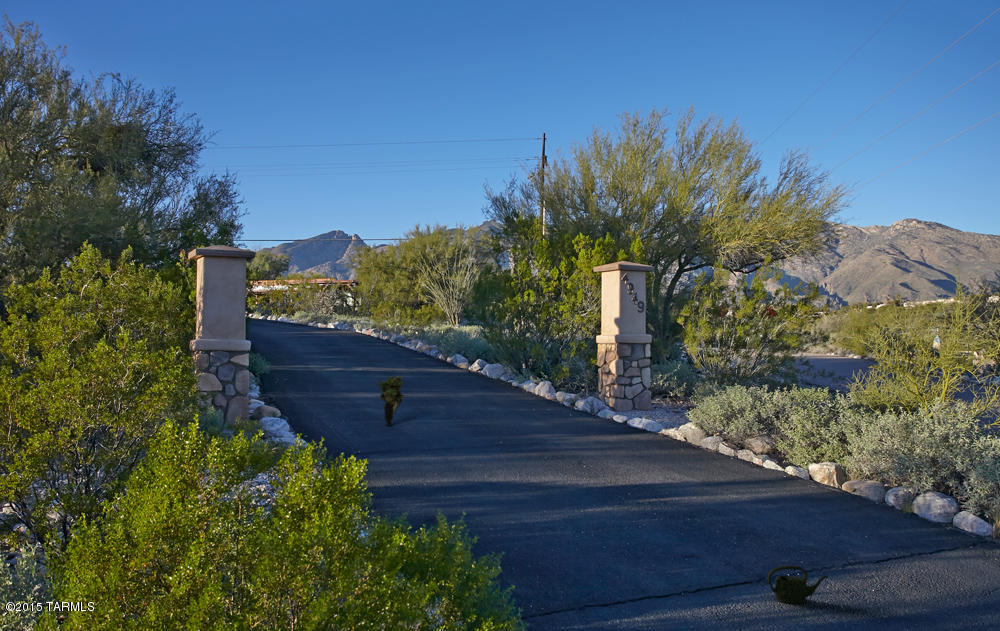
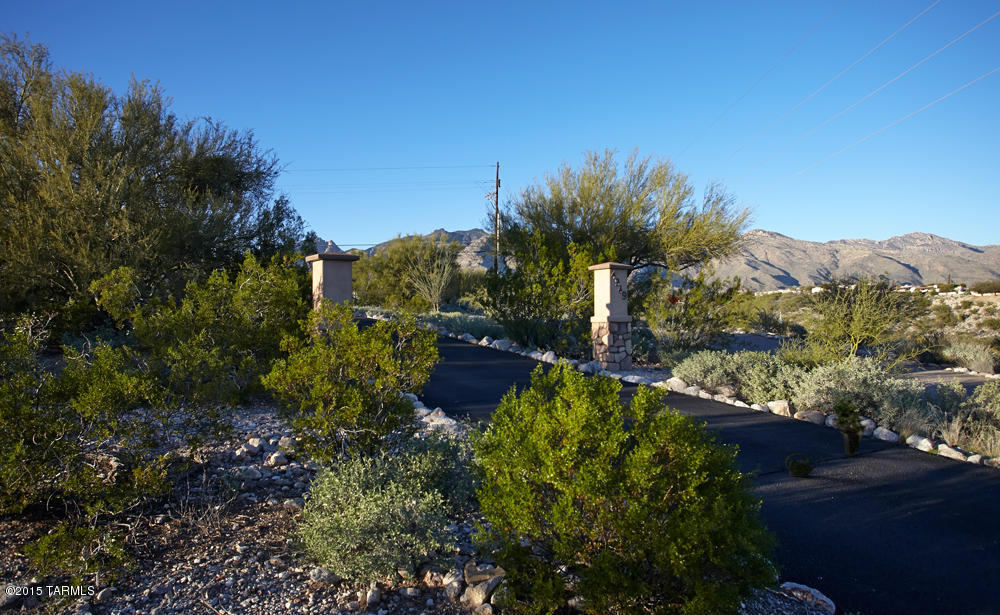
potted plant: present [378,376,404,426] -> present [831,397,867,457]

